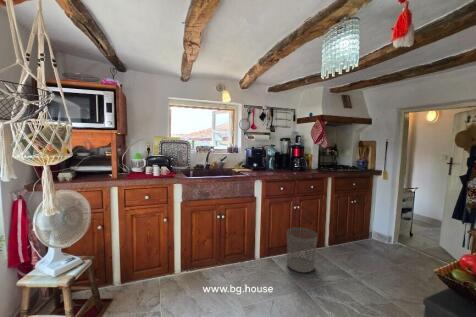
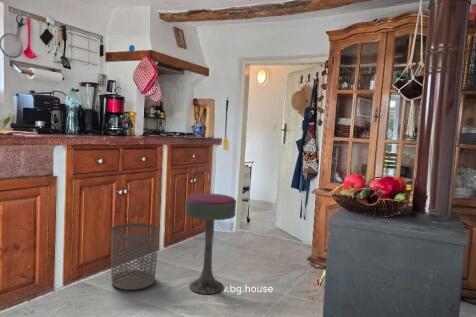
bar stool: none [333,216,374,293] -> present [185,193,236,294]

